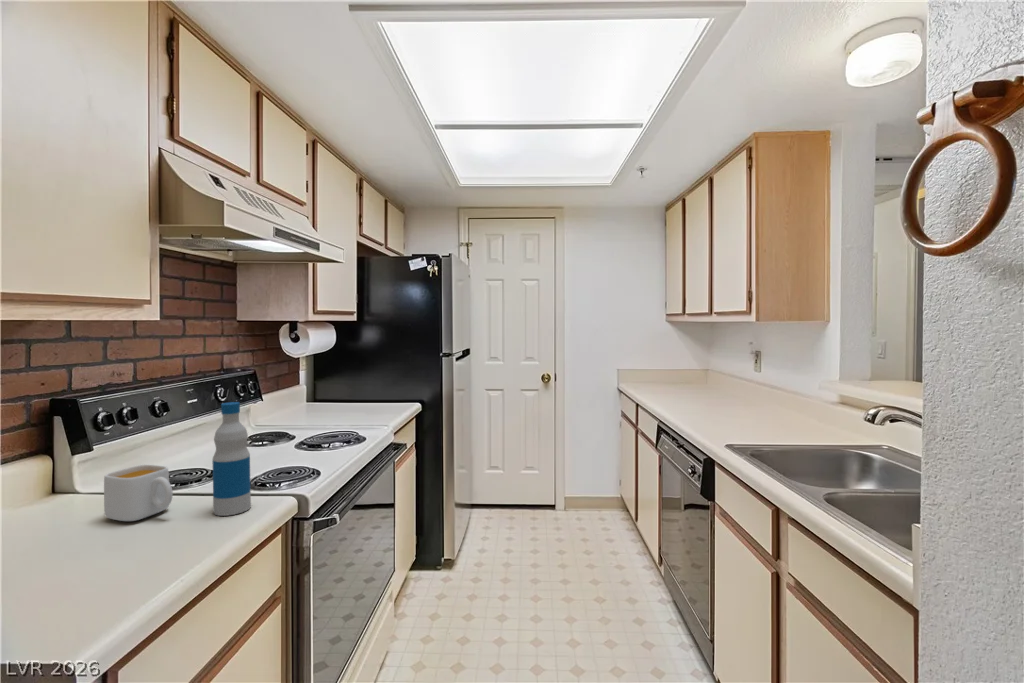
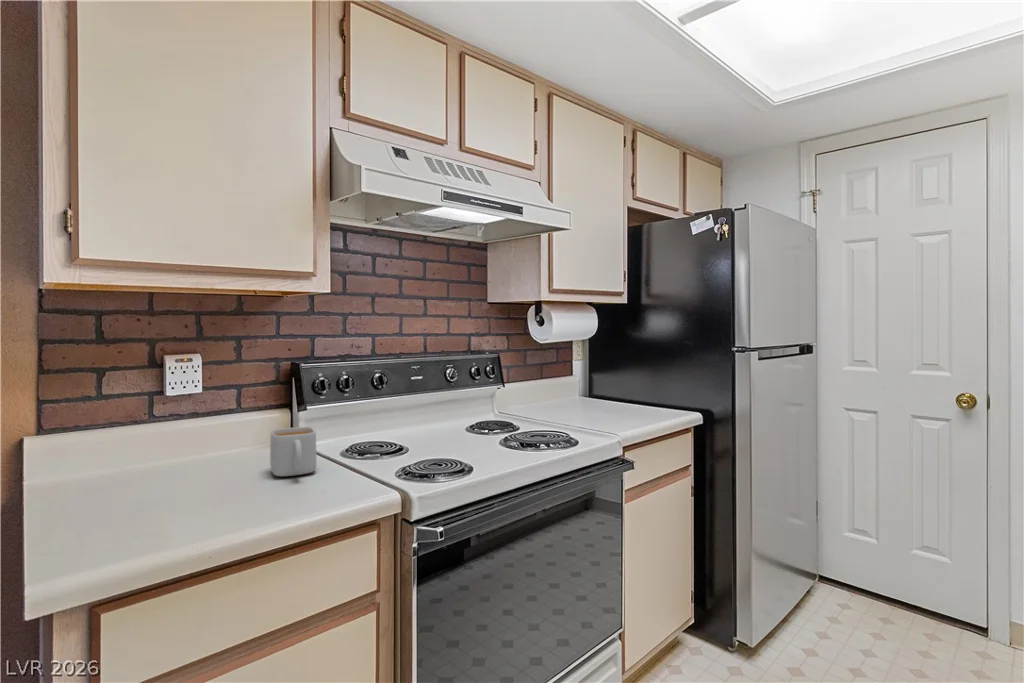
bottle: present [212,402,251,516] -> none [329,374,364,493]

